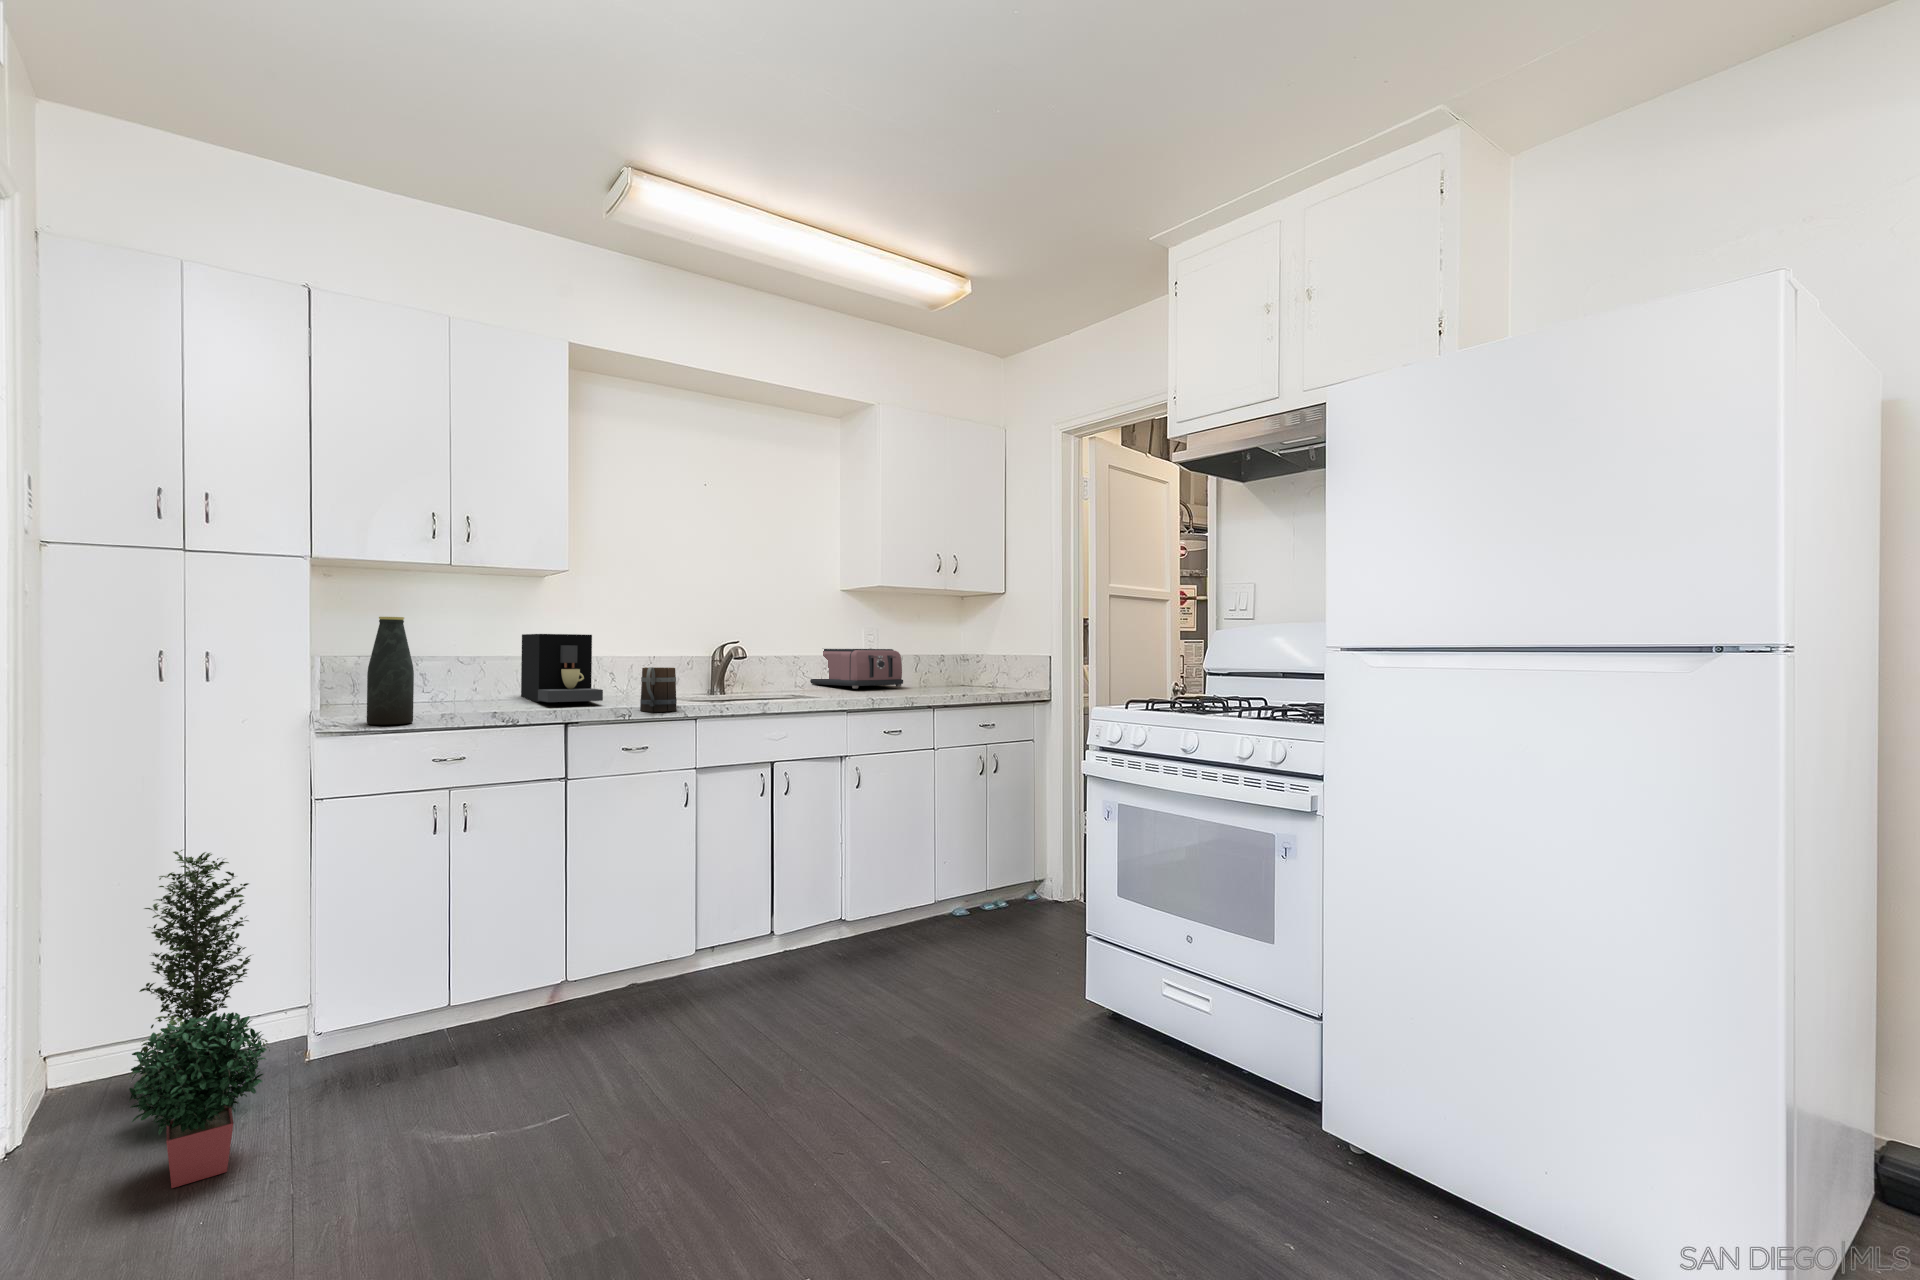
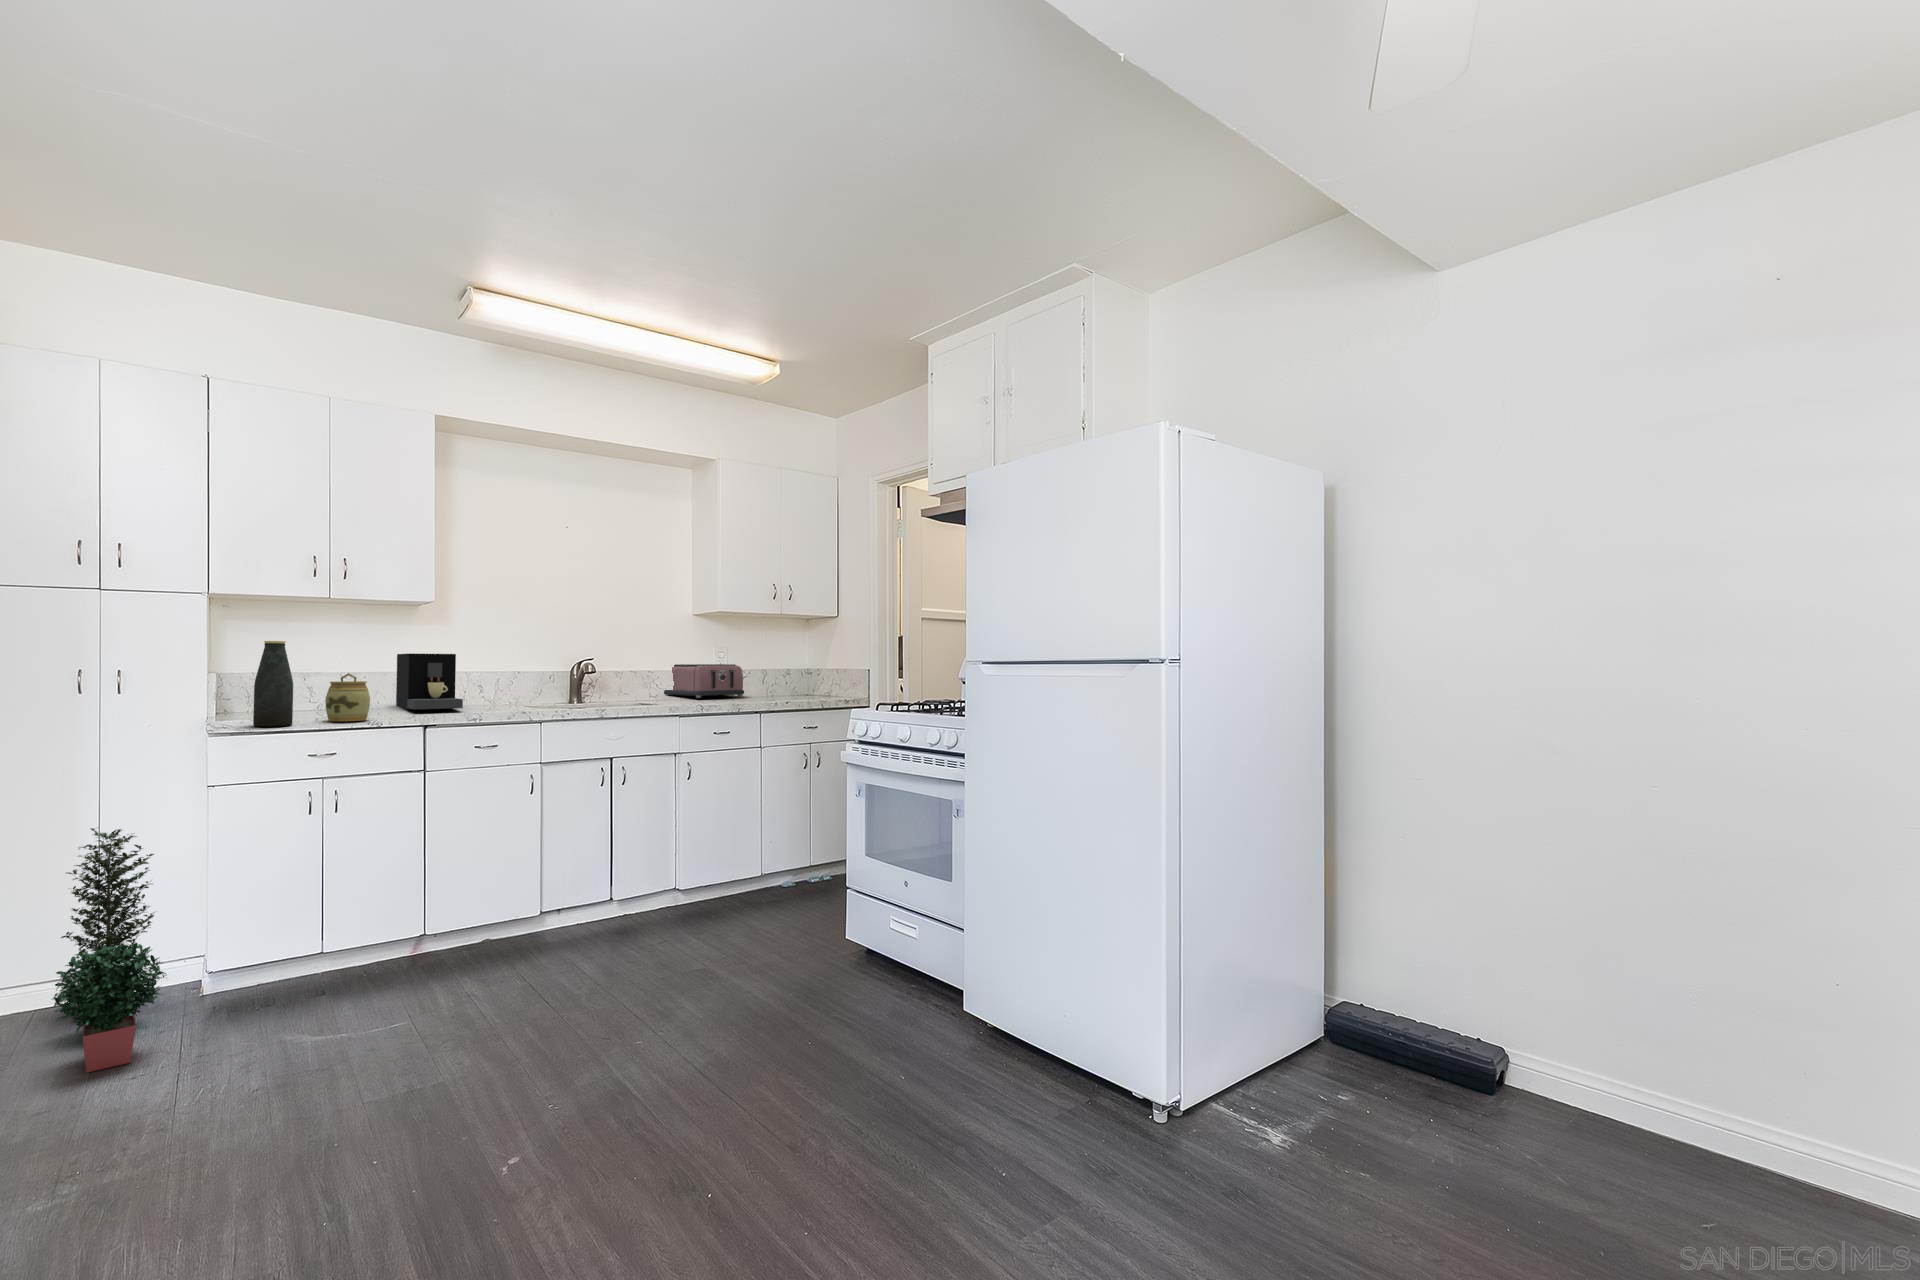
jar: none [450,657,502,718] -> present [325,673,370,721]
mug: present [640,667,677,712] -> none [493,680,524,716]

